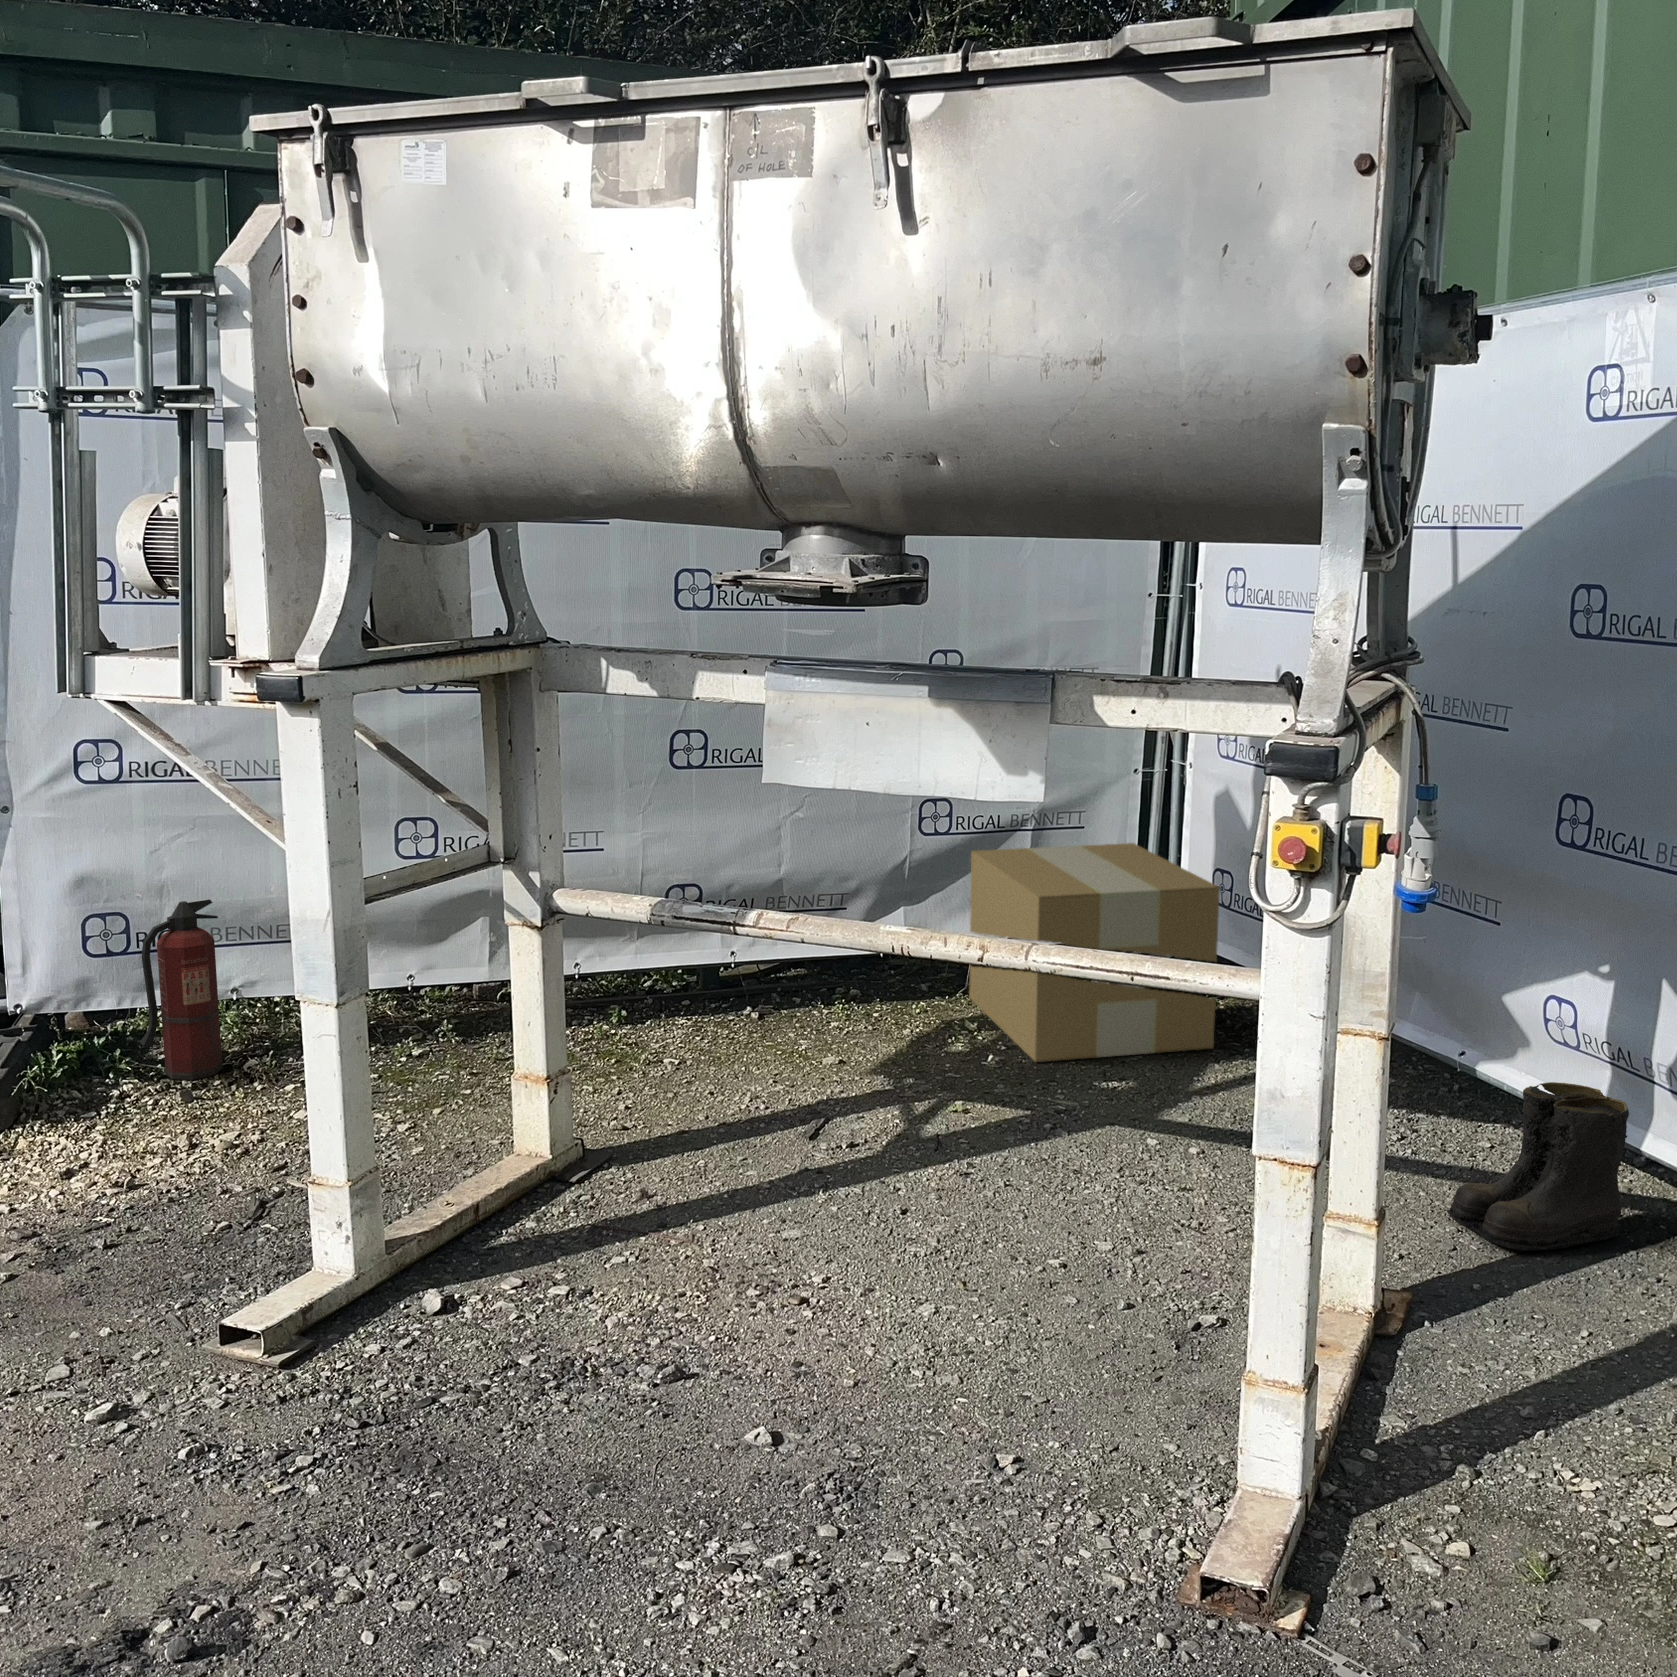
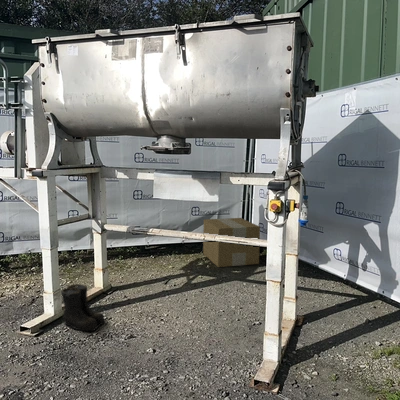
fire extinguisher: present [140,899,223,1080] -> none [7,230,27,273]
boots: present [1447,1082,1629,1251] -> present [61,284,105,331]

